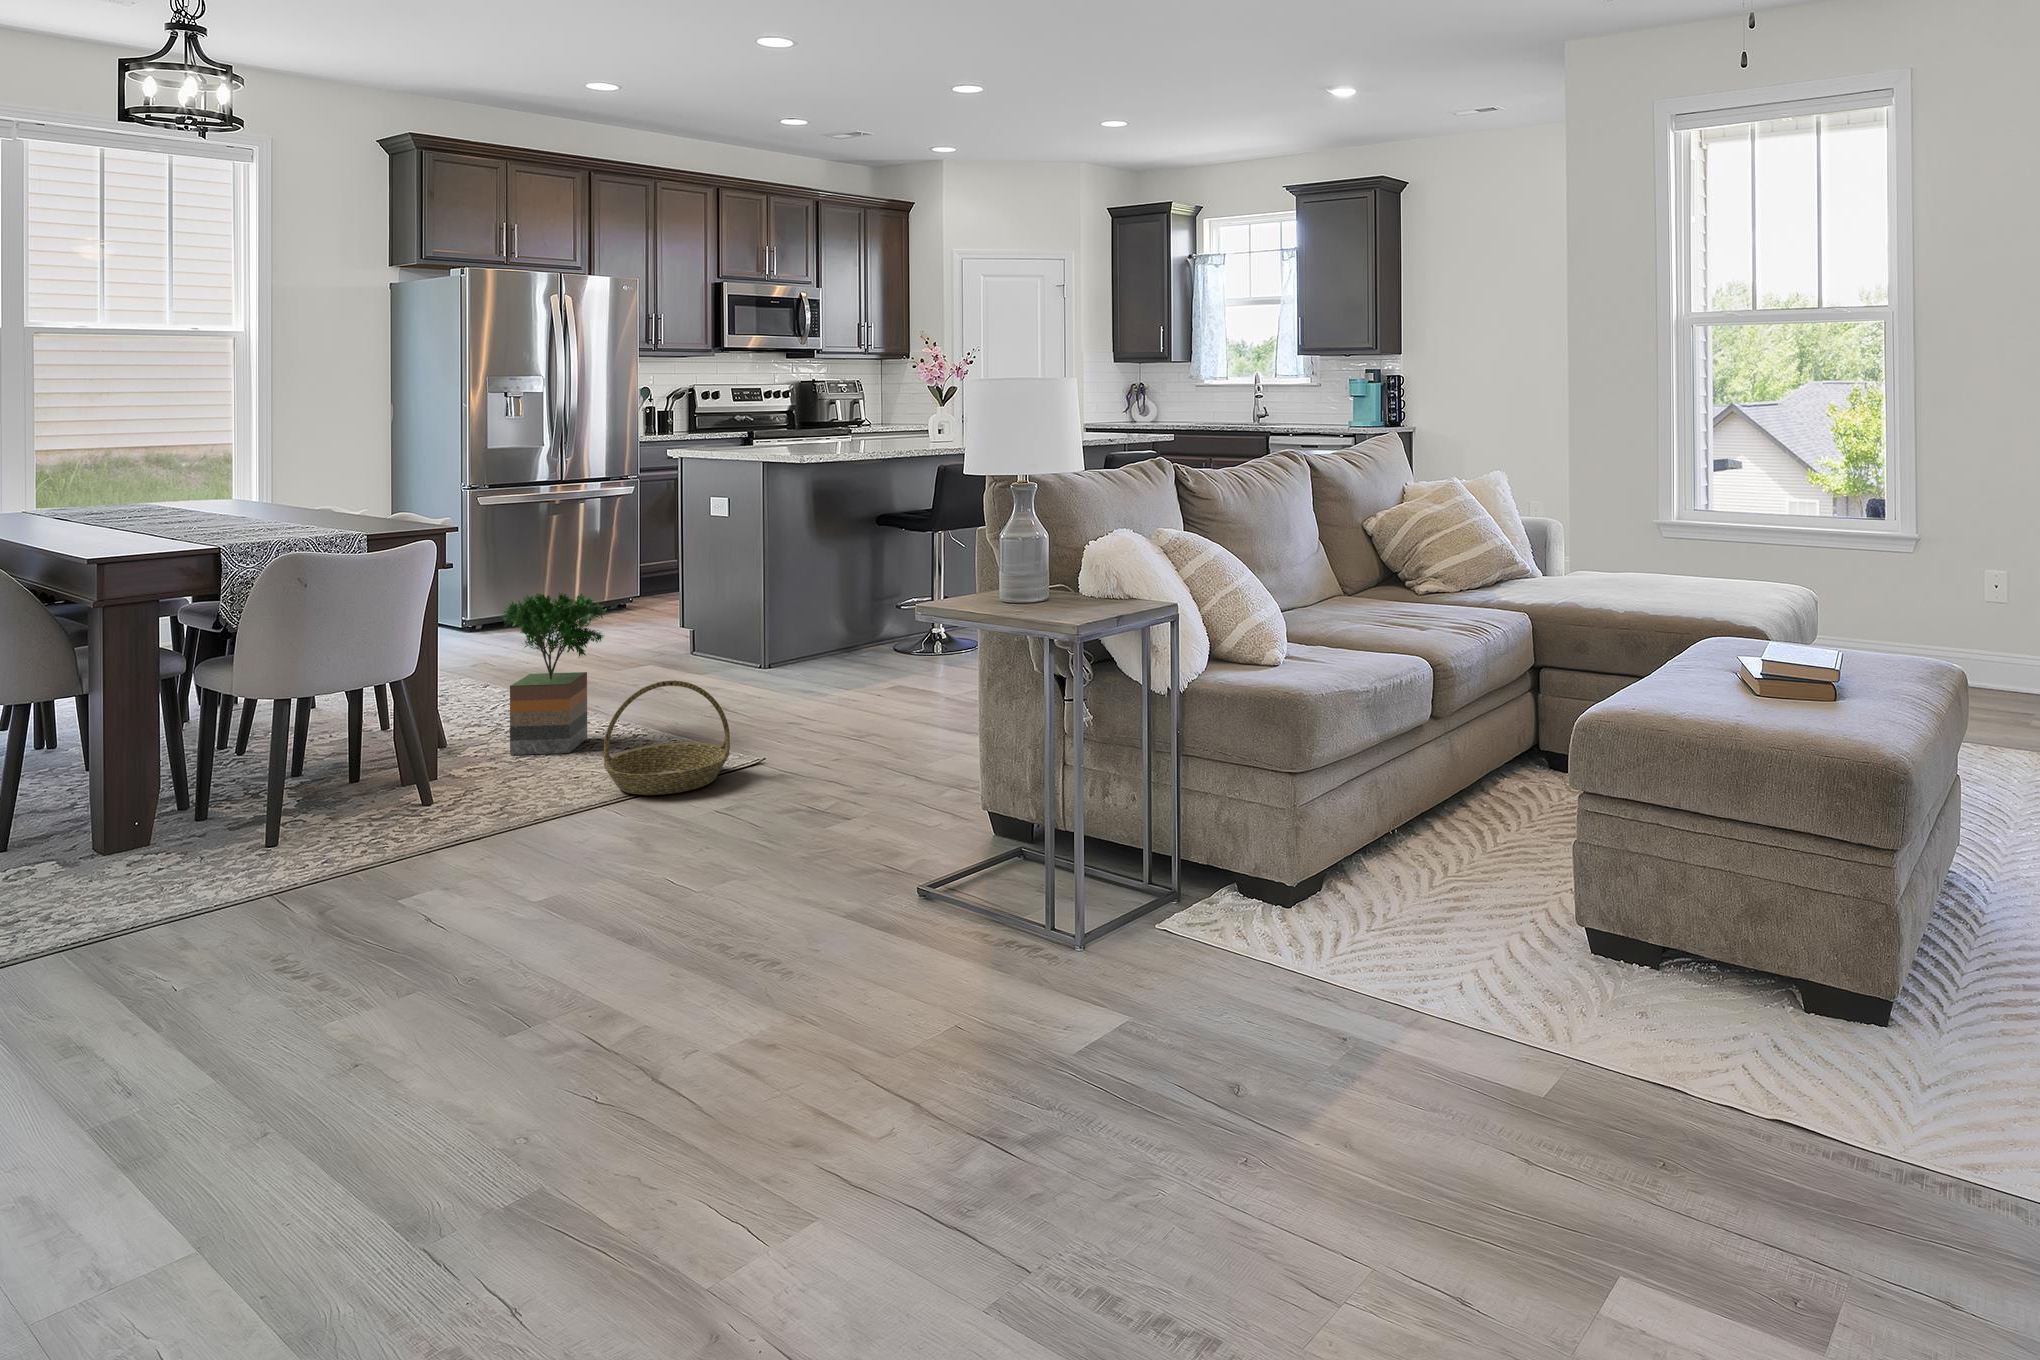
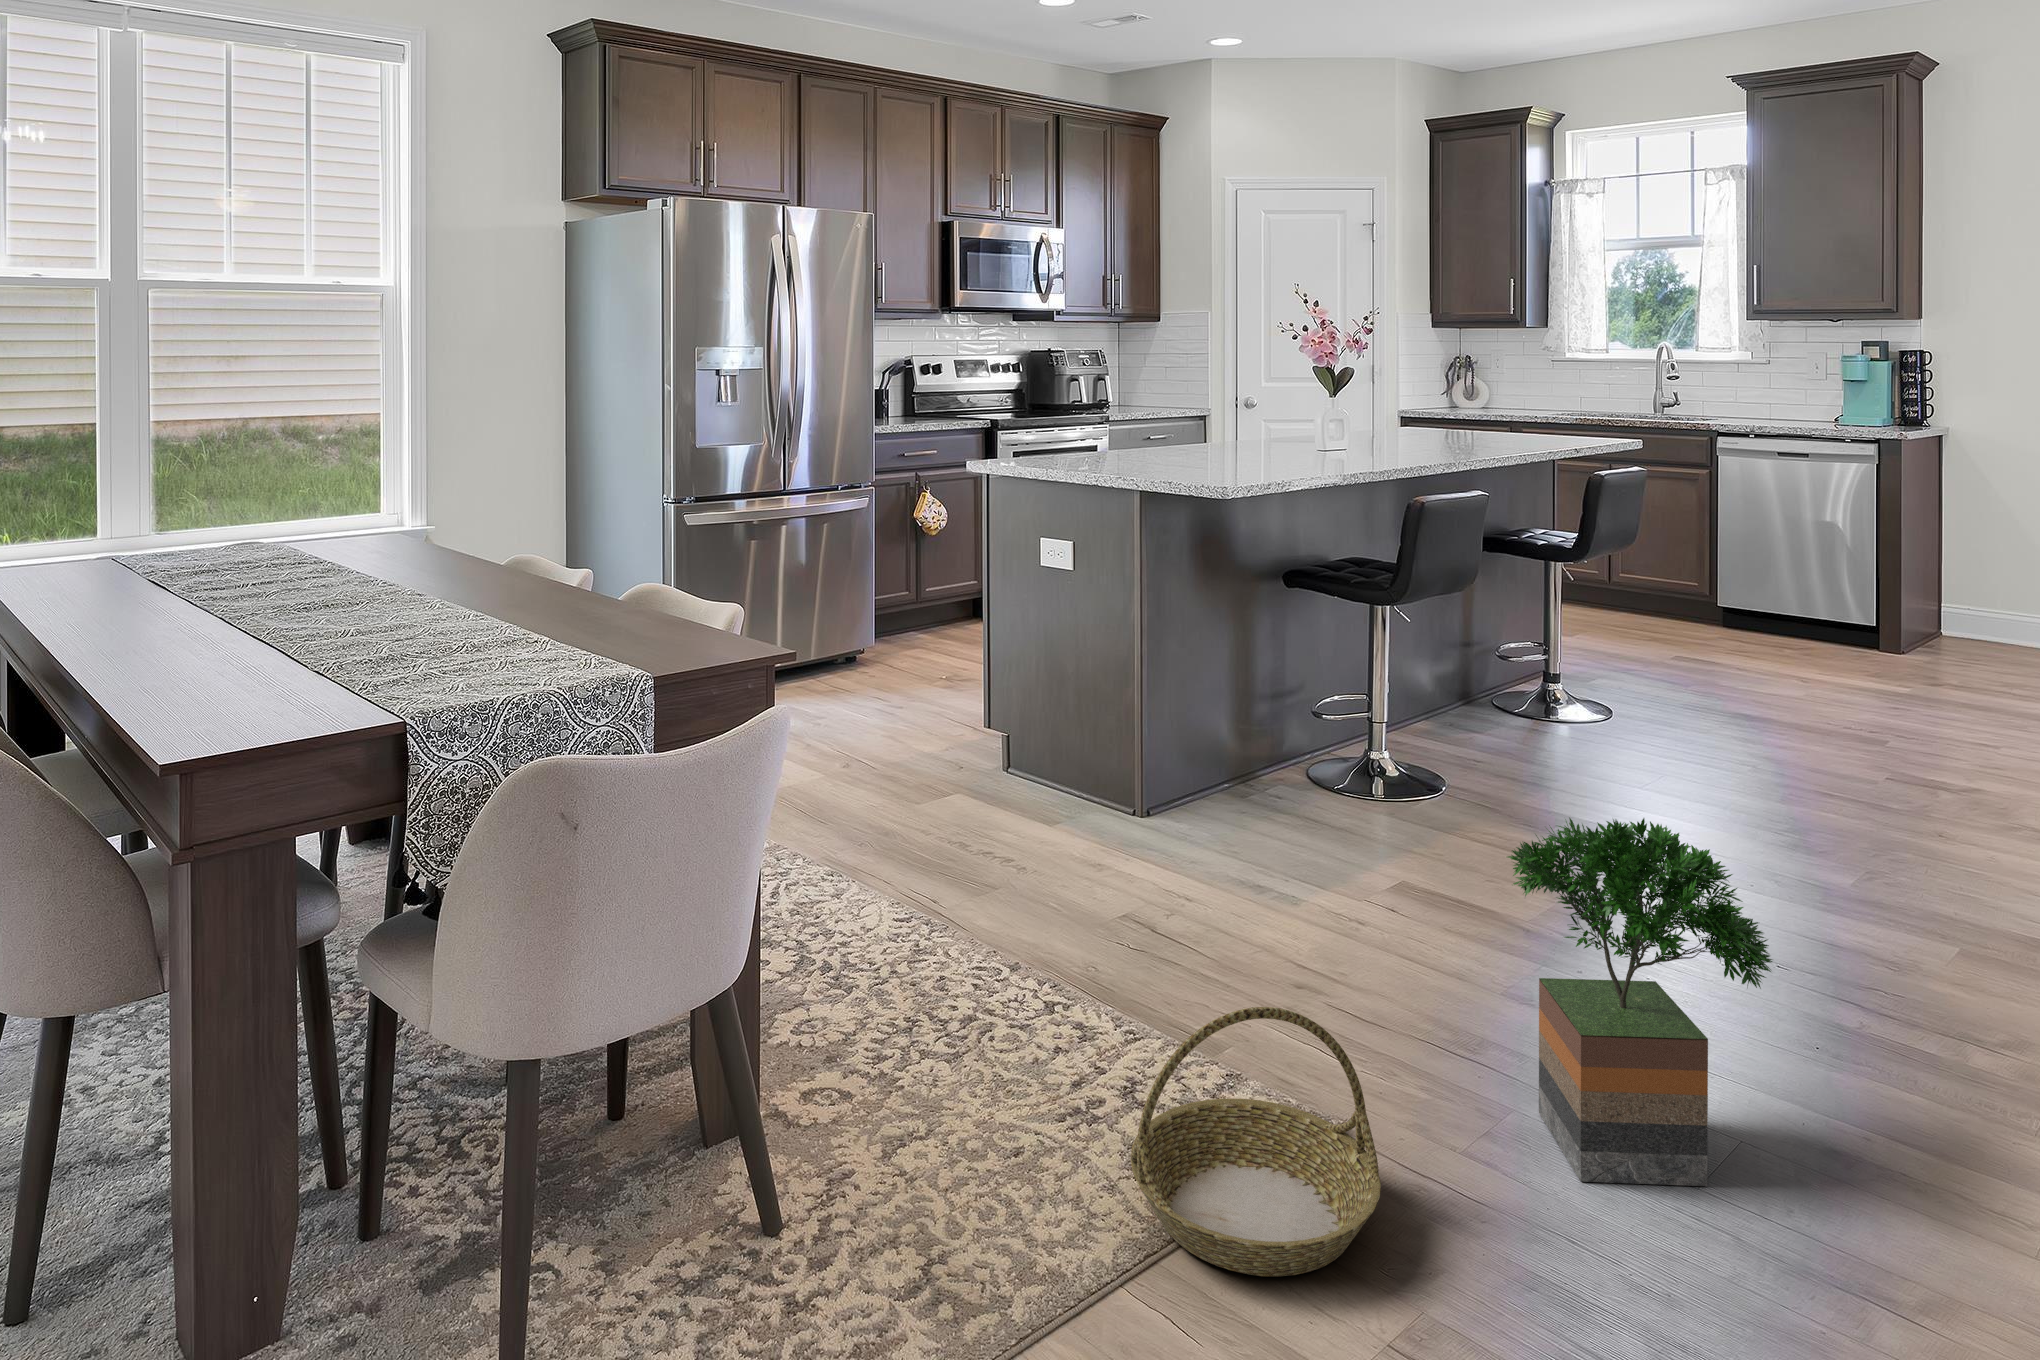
potted tree: present [502,592,607,755] -> present [1508,818,1772,1186]

